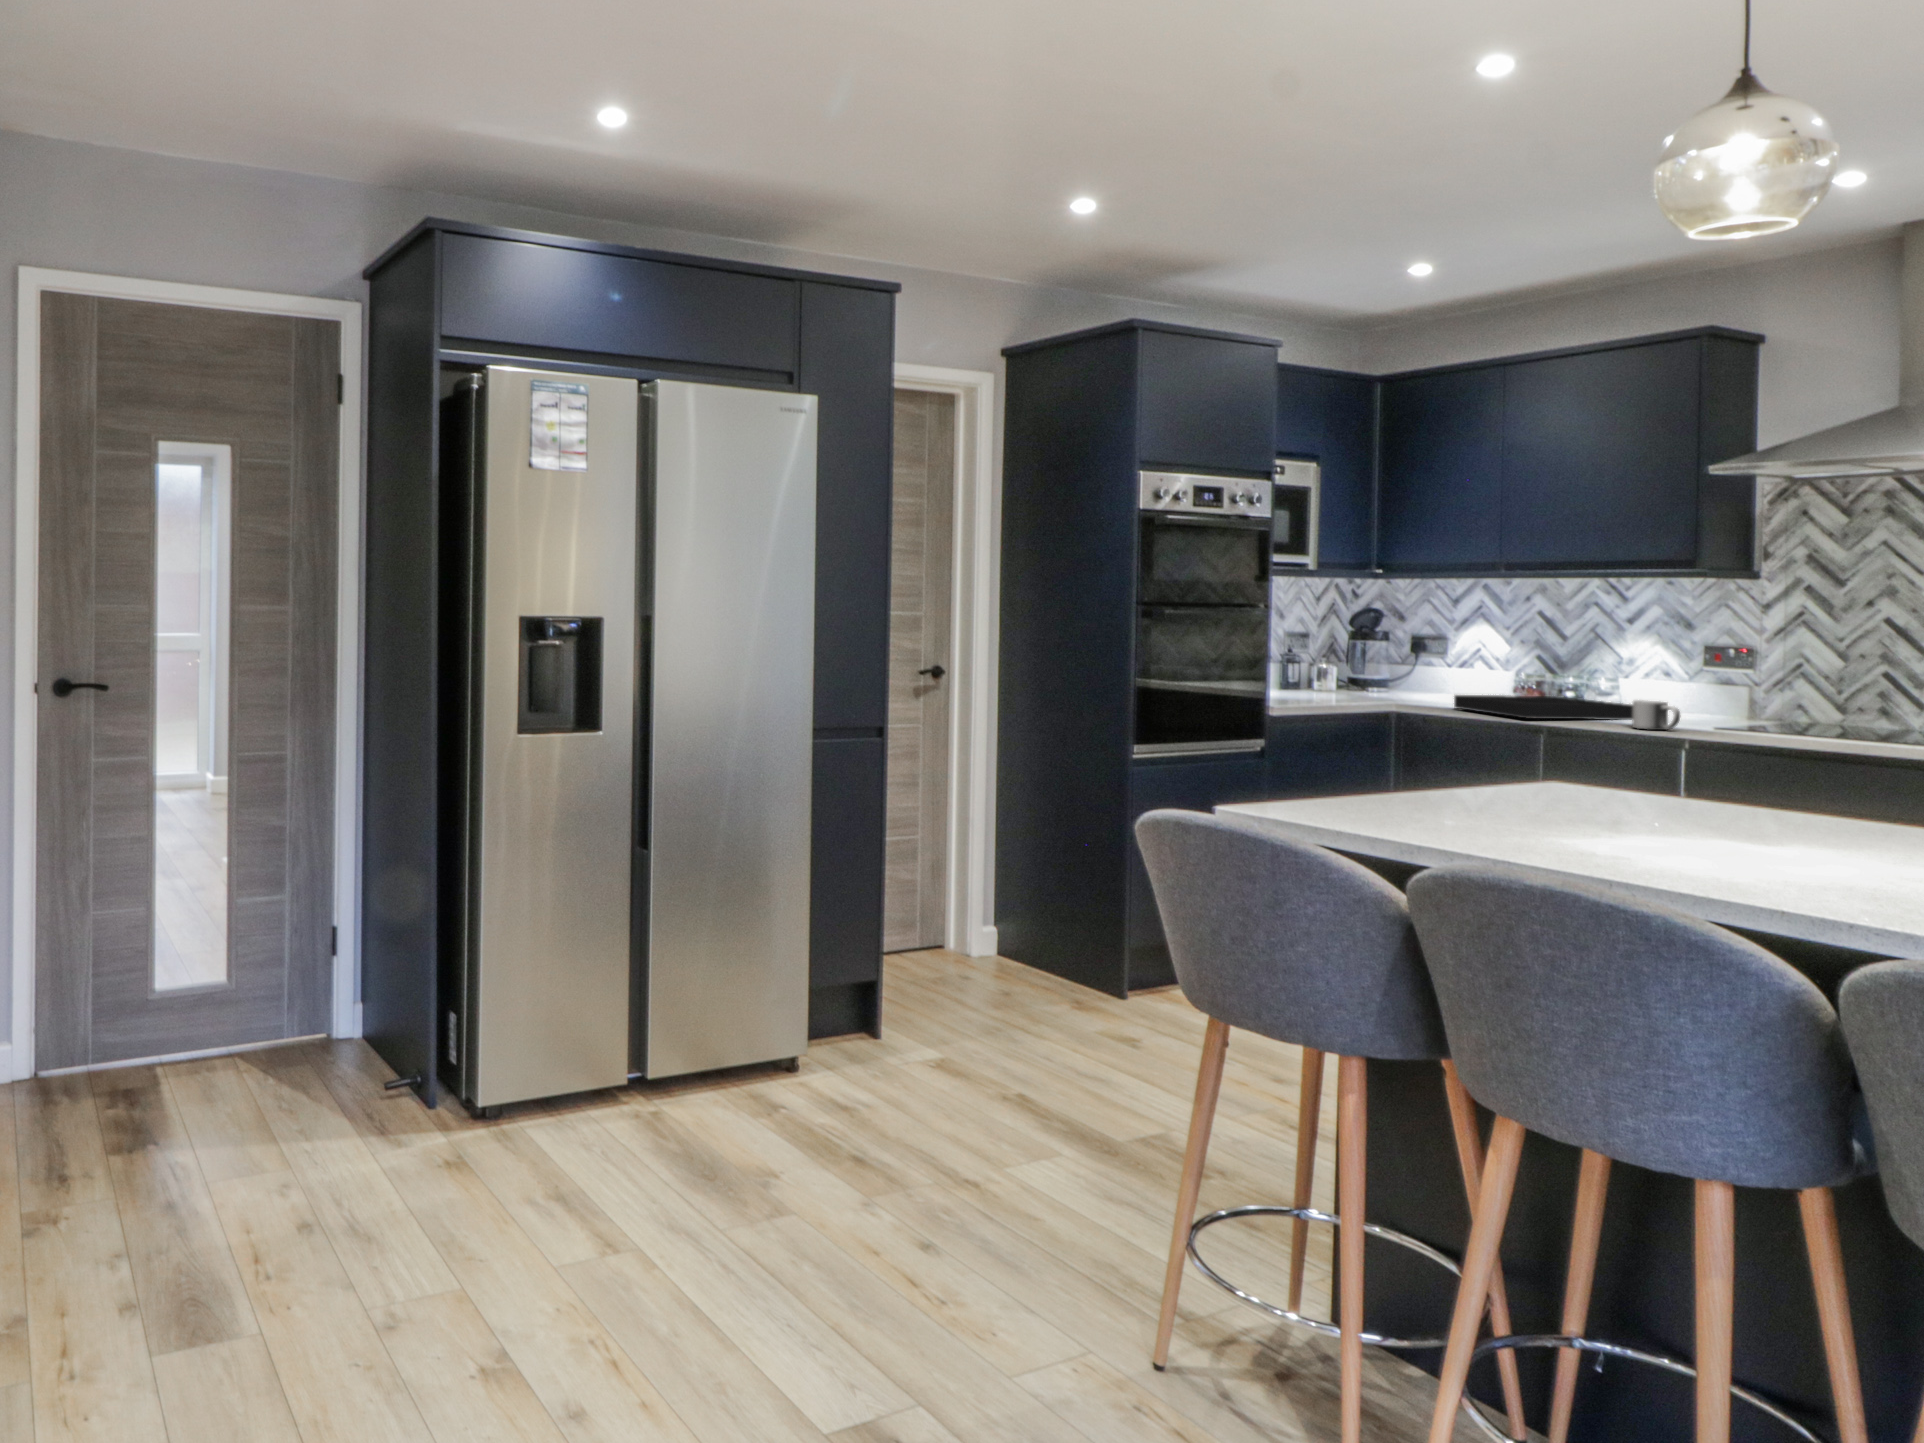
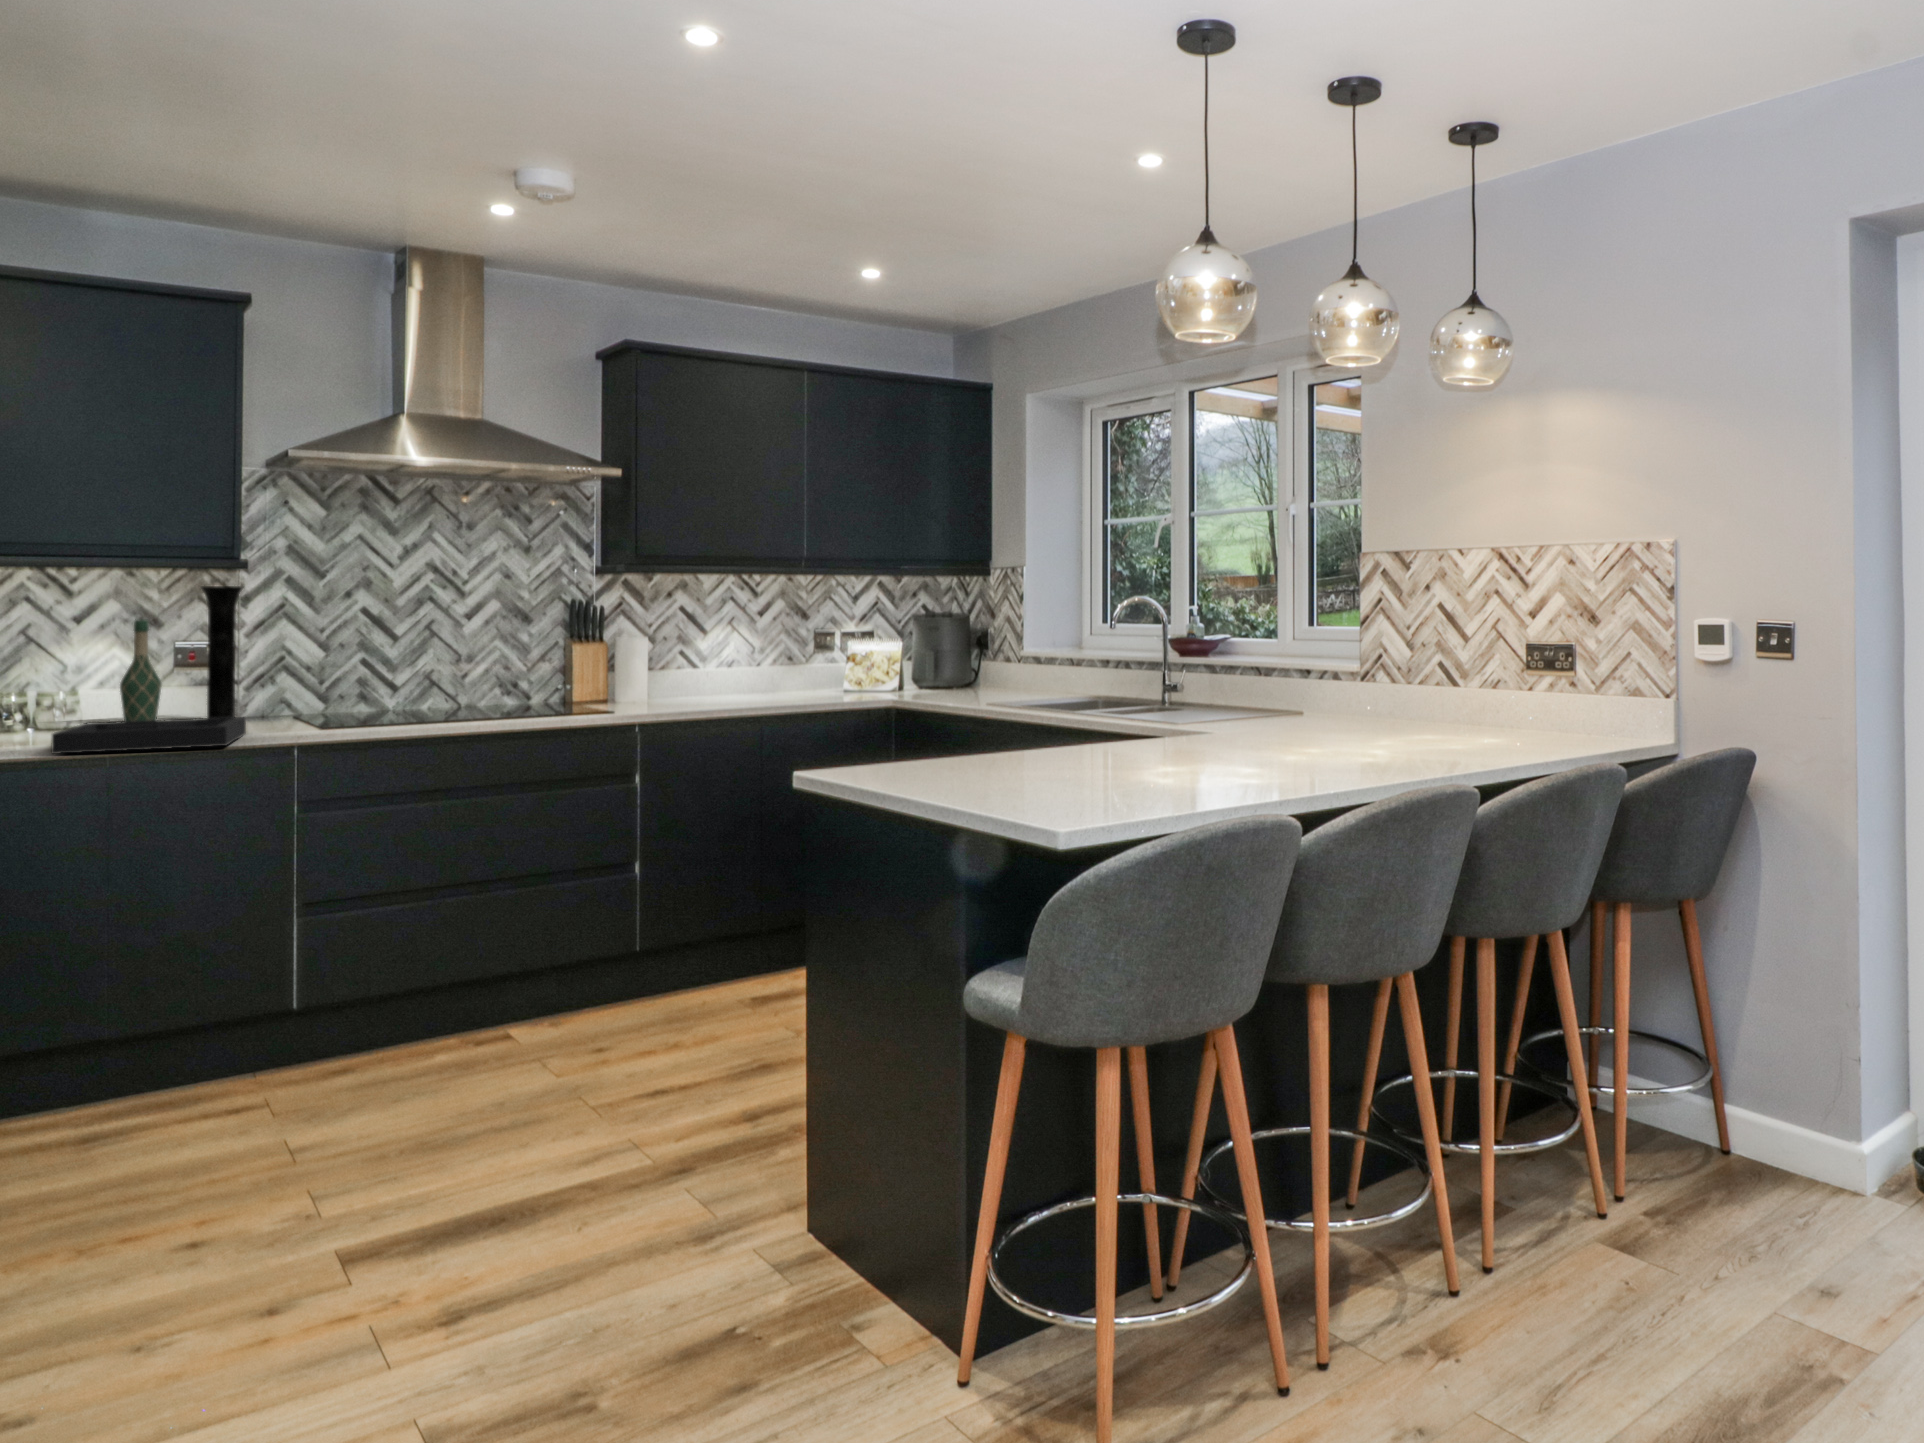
vase: none [1705,595,1751,714] -> present [201,586,243,718]
wine bottle: none [1656,623,1694,708] -> present [120,619,161,721]
mug: present [1633,700,1680,730] -> none [322,705,373,738]

